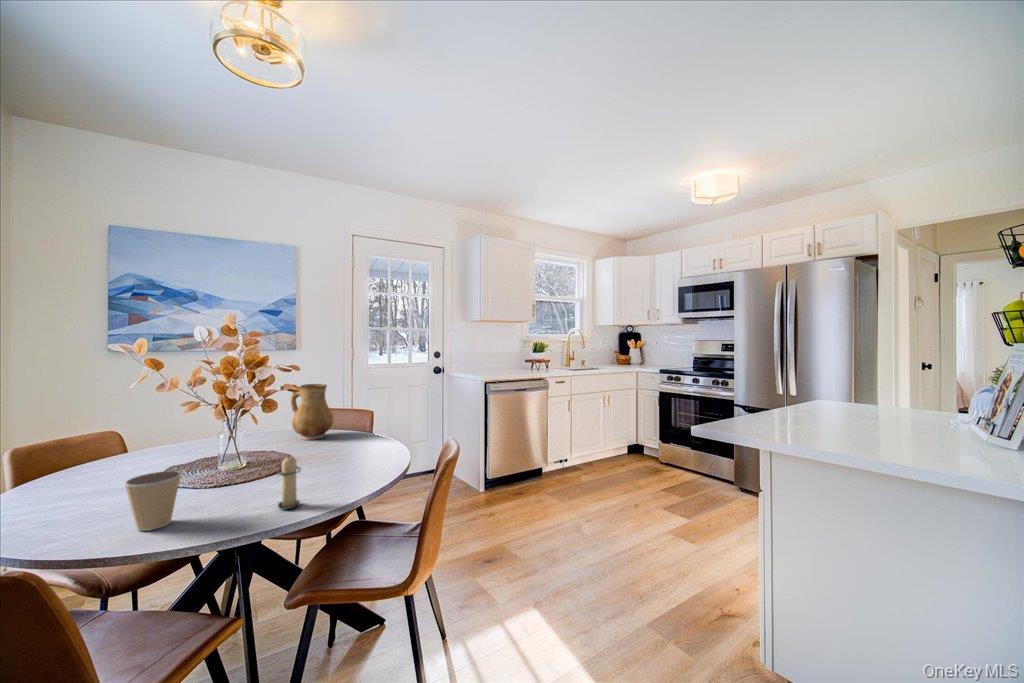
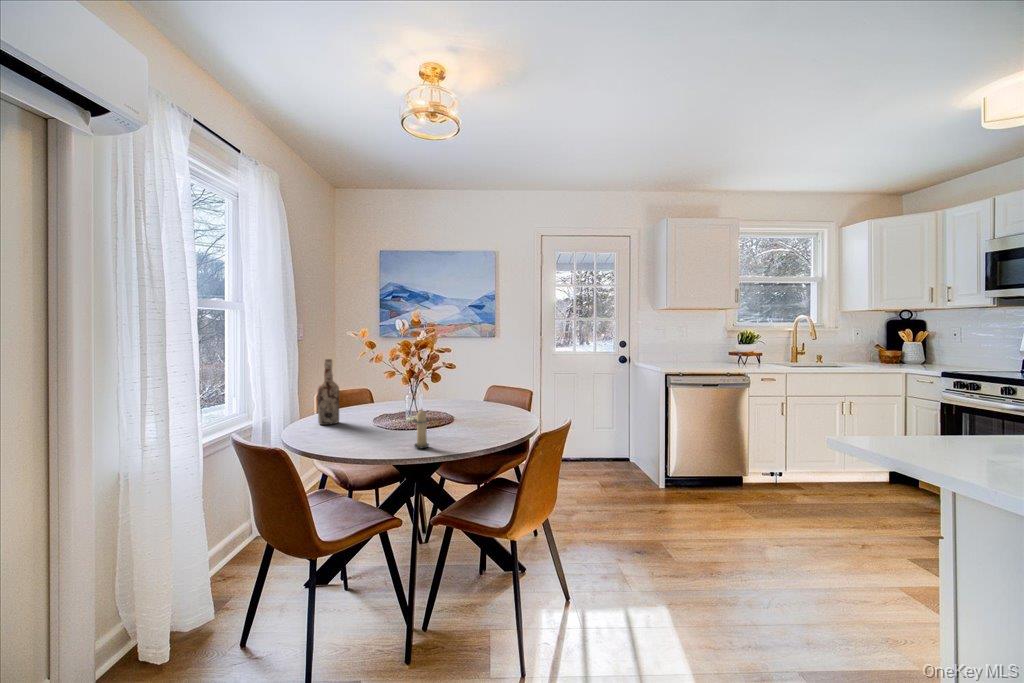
ceramic pitcher: present [291,384,333,440] -> none [465,363,496,408]
wine bottle: none [49,394,96,503] -> present [318,359,339,425]
coffee cup: present [124,471,182,531] -> none [334,410,364,446]

